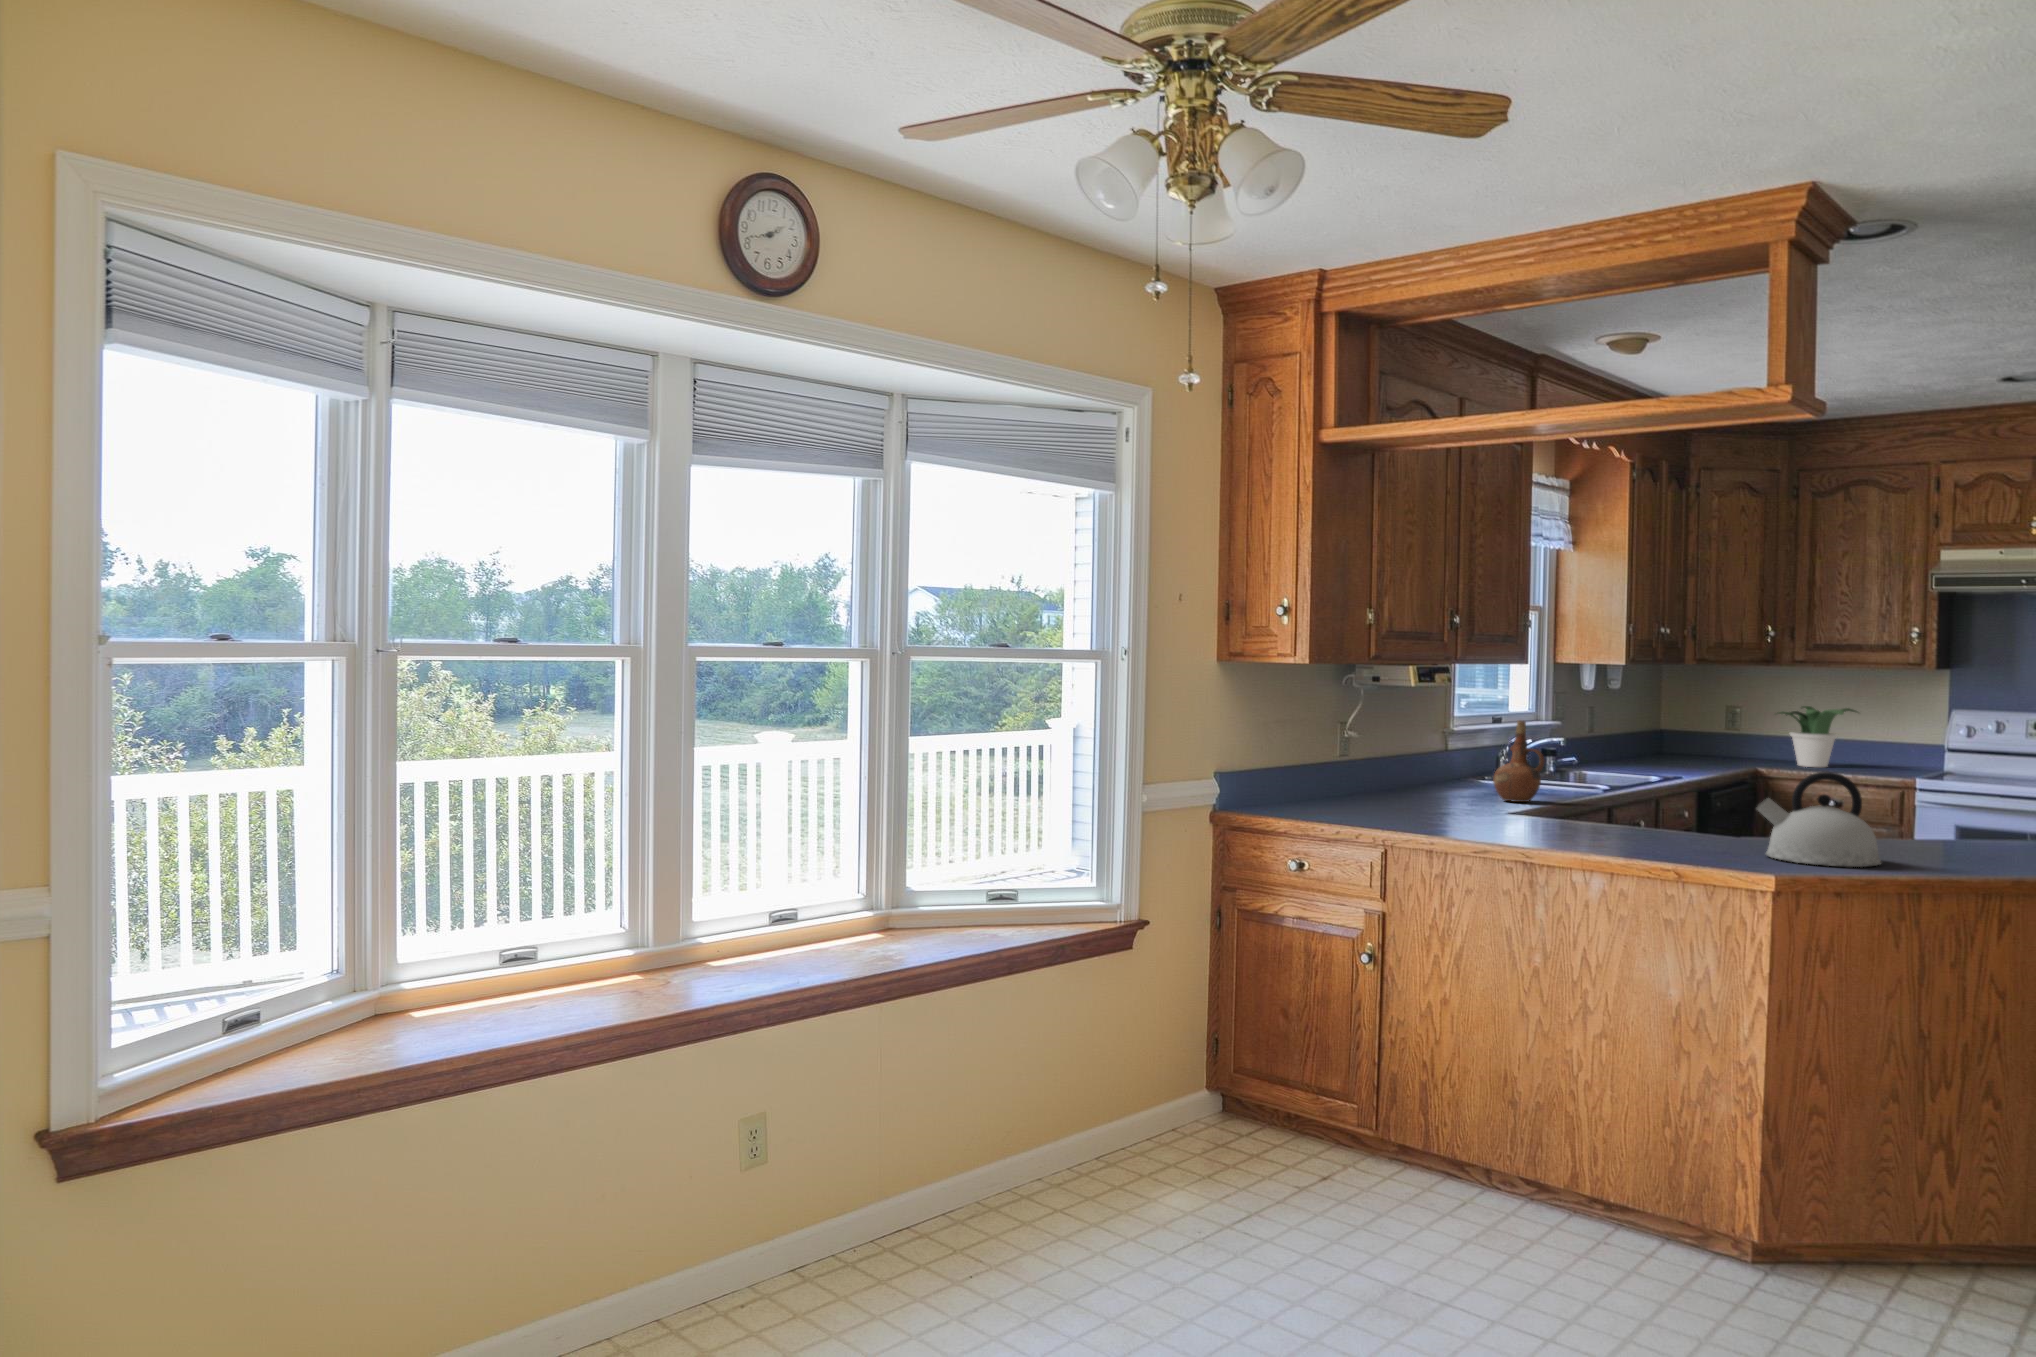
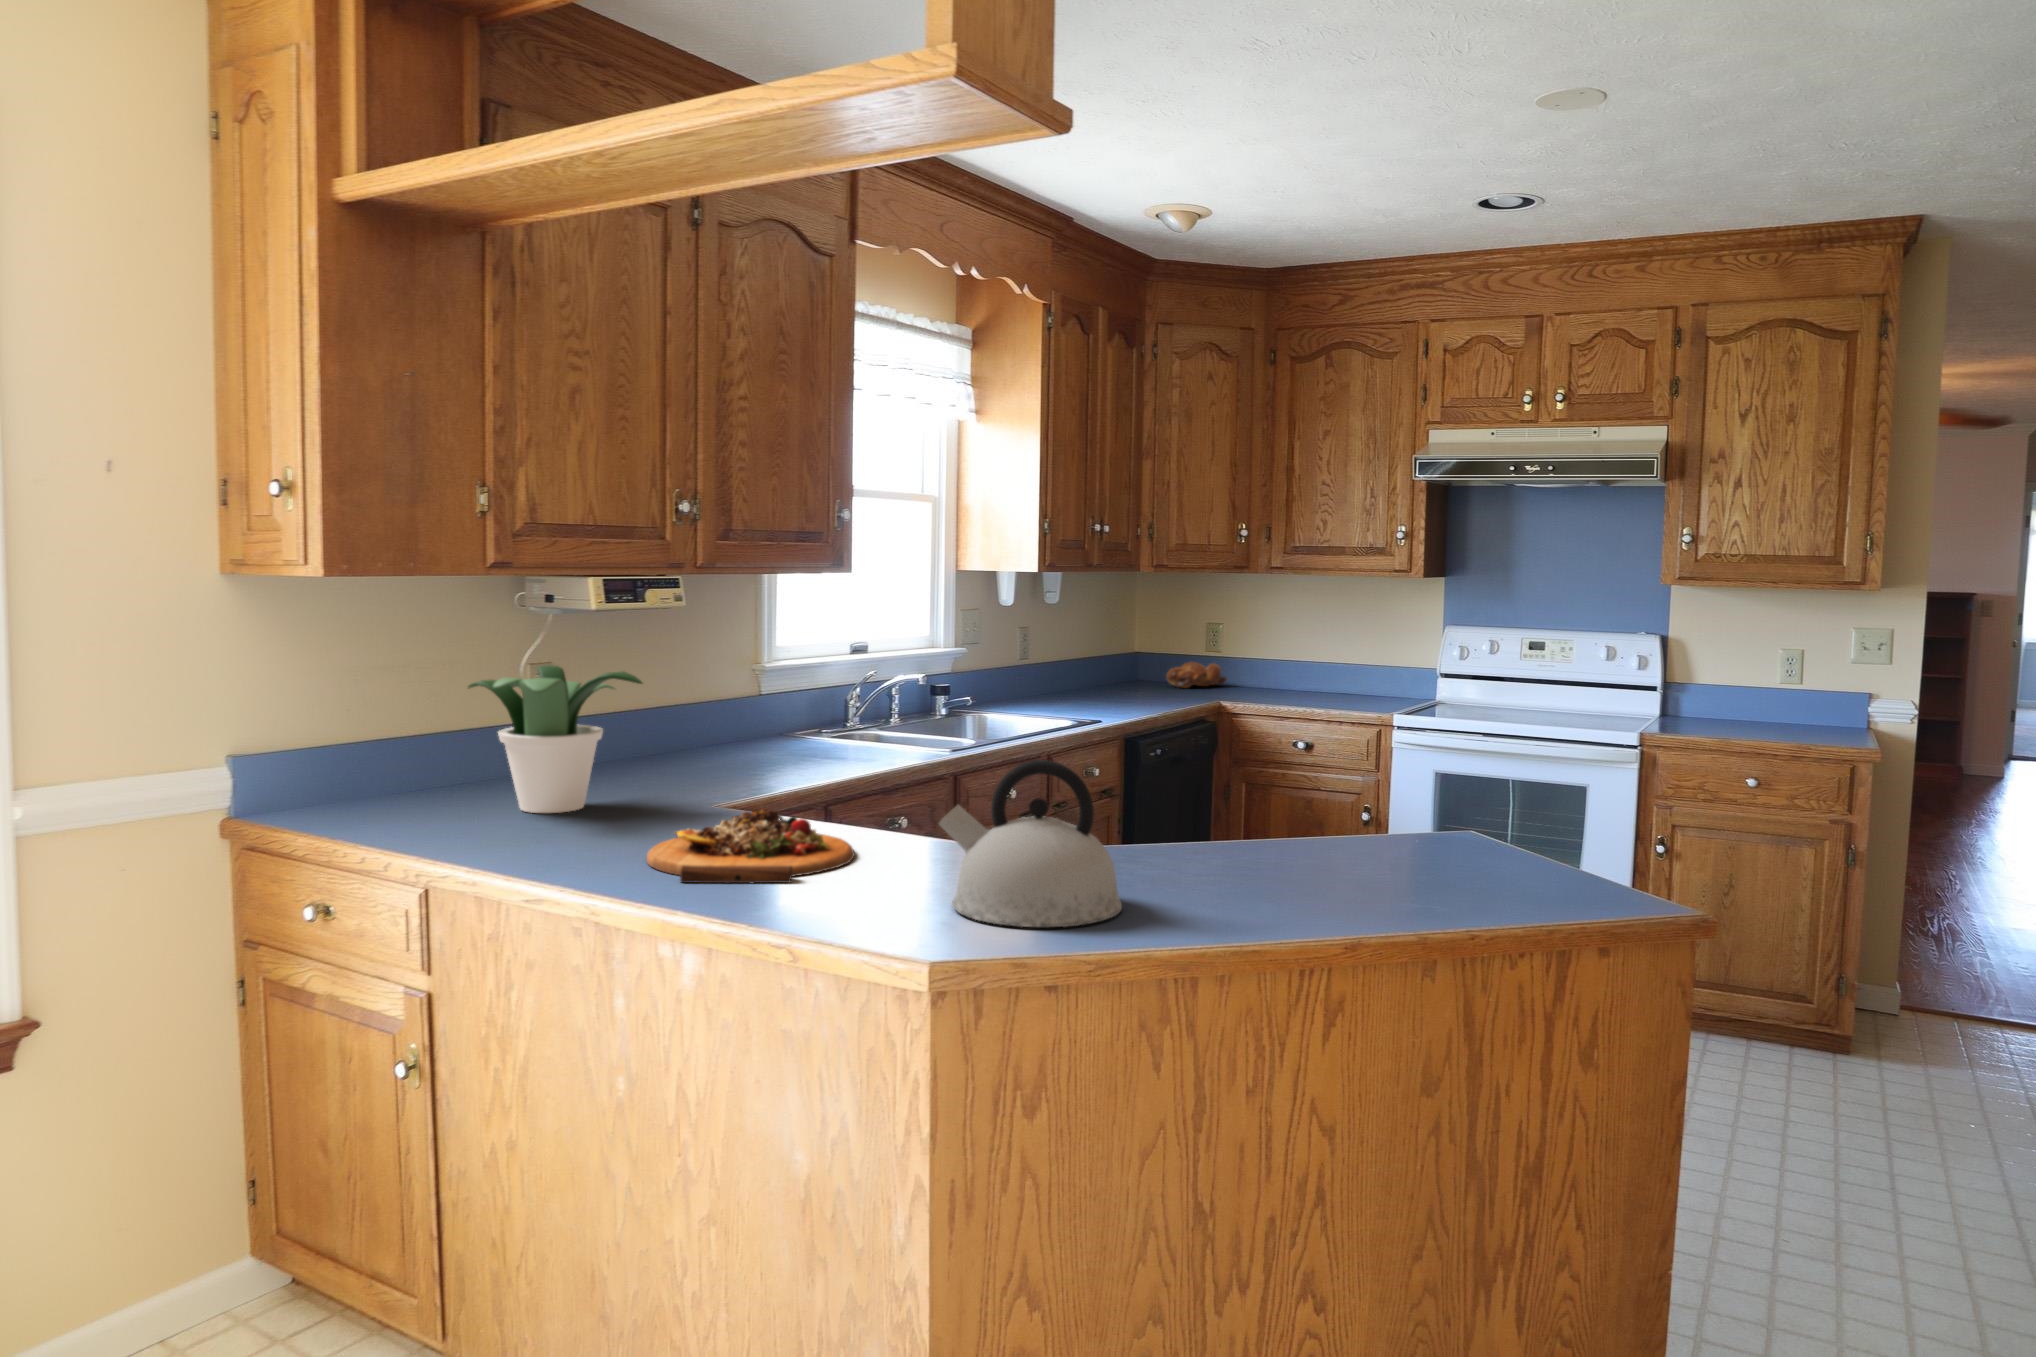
potted plant: present [1778,706,1857,767] -> present [468,665,642,813]
ceramic pitcher: present [1493,721,1544,802] -> none [752,658,822,779]
bread loaf: none [1688,738,1739,760] -> present [1166,662,1227,688]
cutting board: none [1525,806,1661,846] -> present [646,809,855,883]

